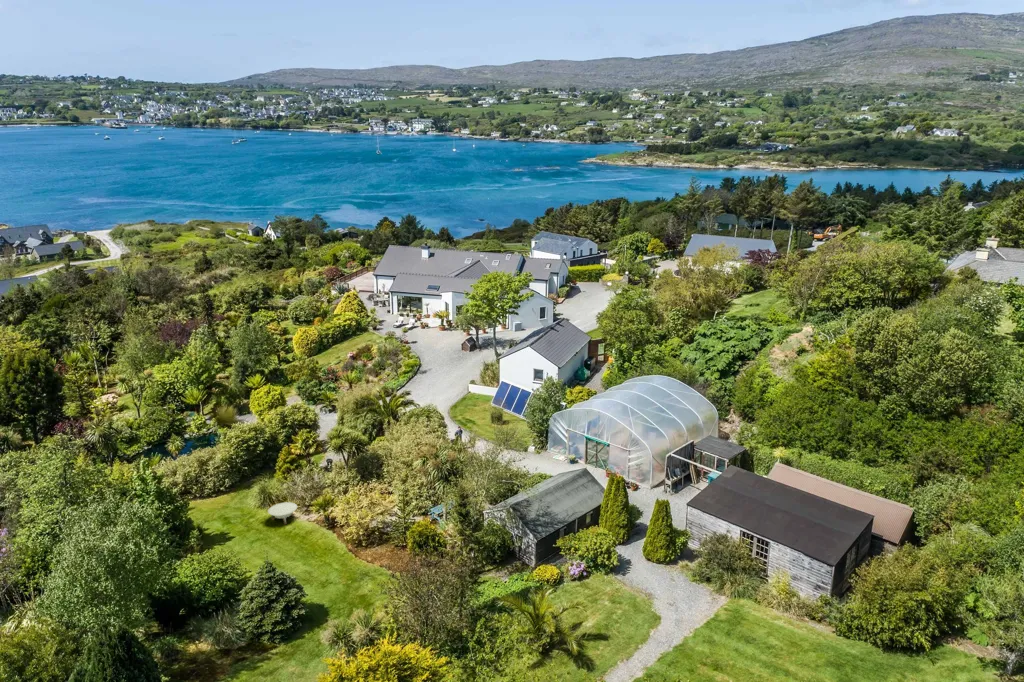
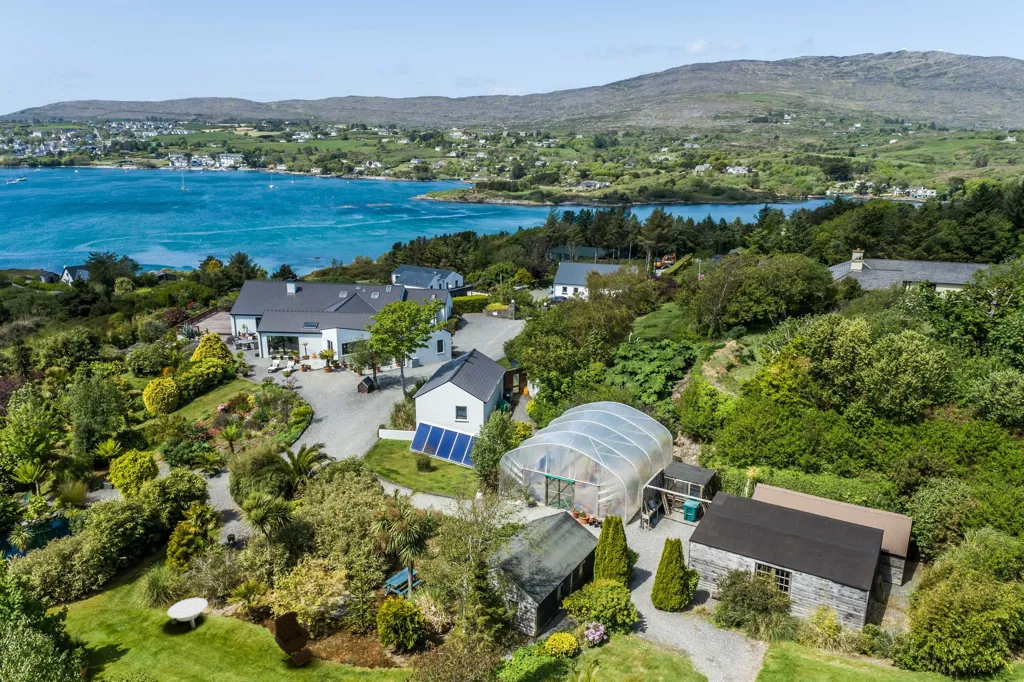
lounge chair: none [333,520,358,564] -> present [274,611,313,667]

